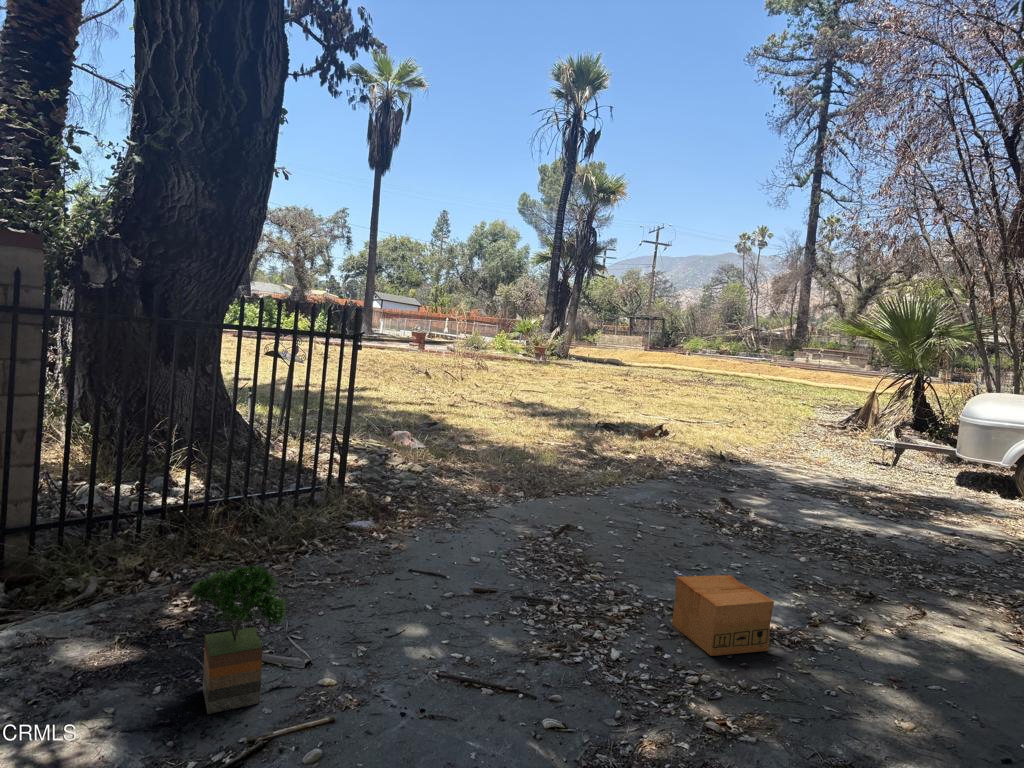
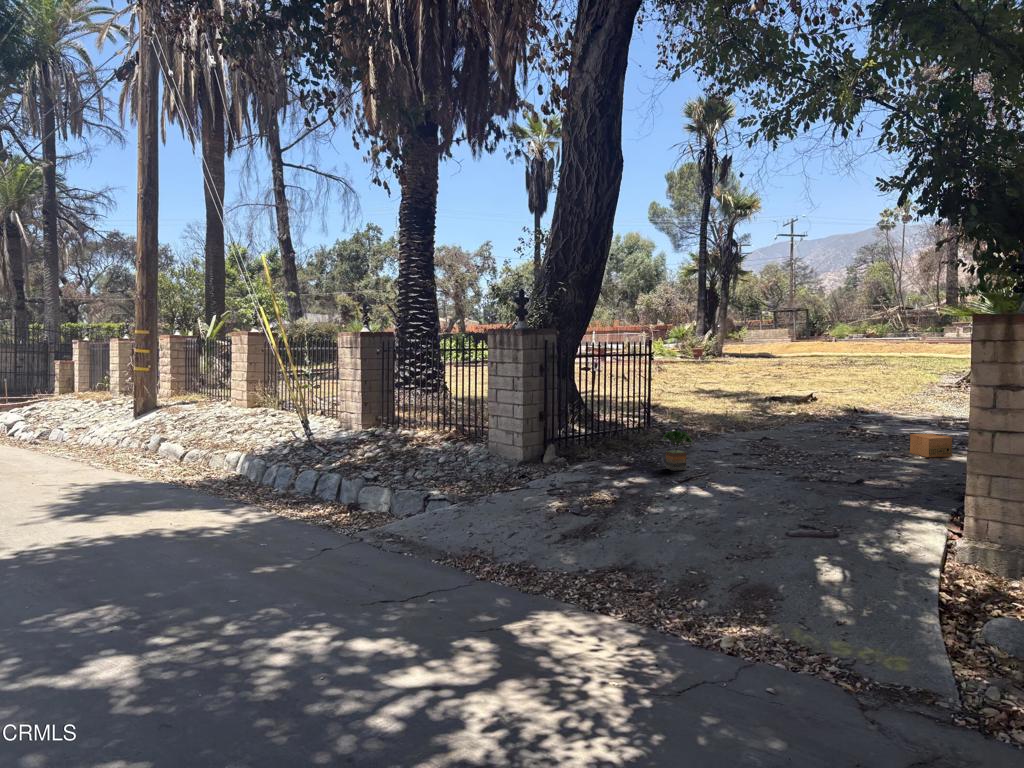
cardboard box: present [672,575,774,656] -> present [910,434,952,457]

